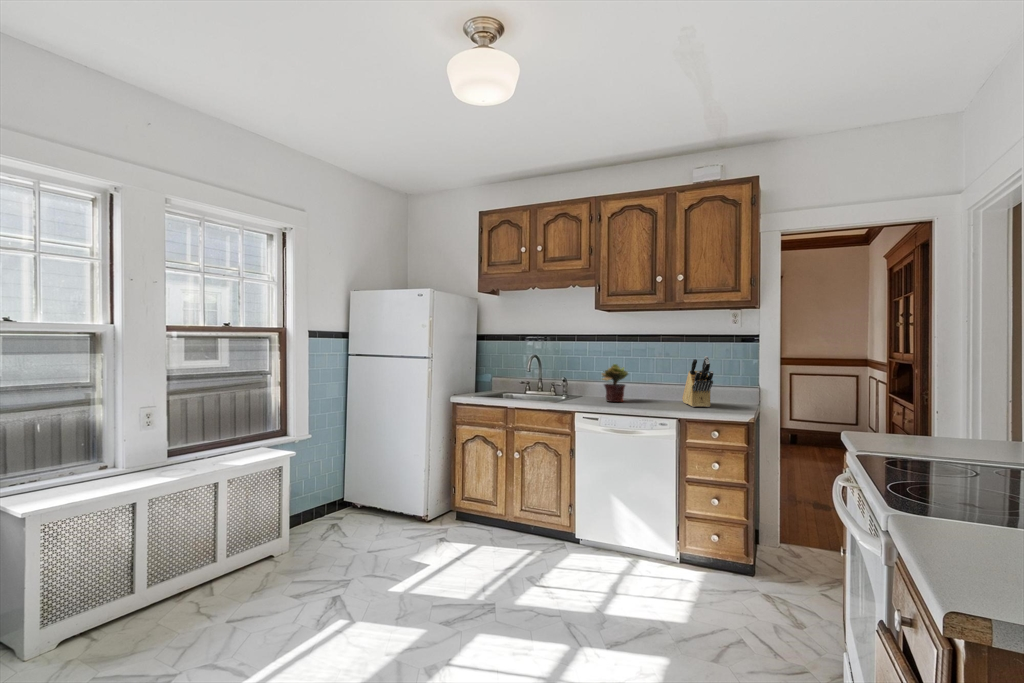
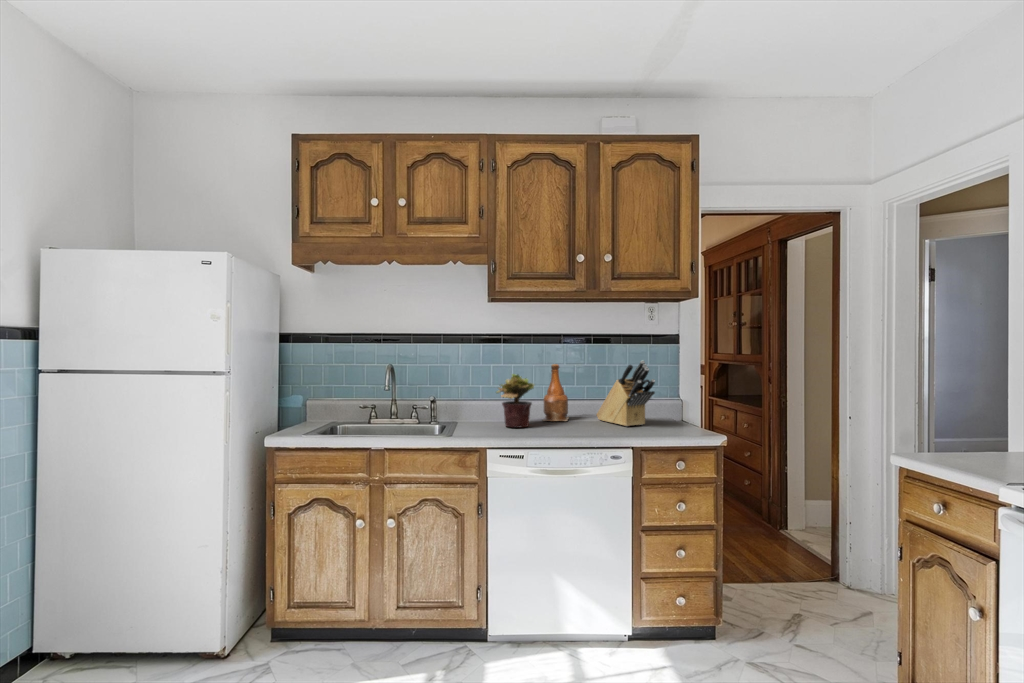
bottle: none [639,359,666,401] -> present [543,364,569,421]

